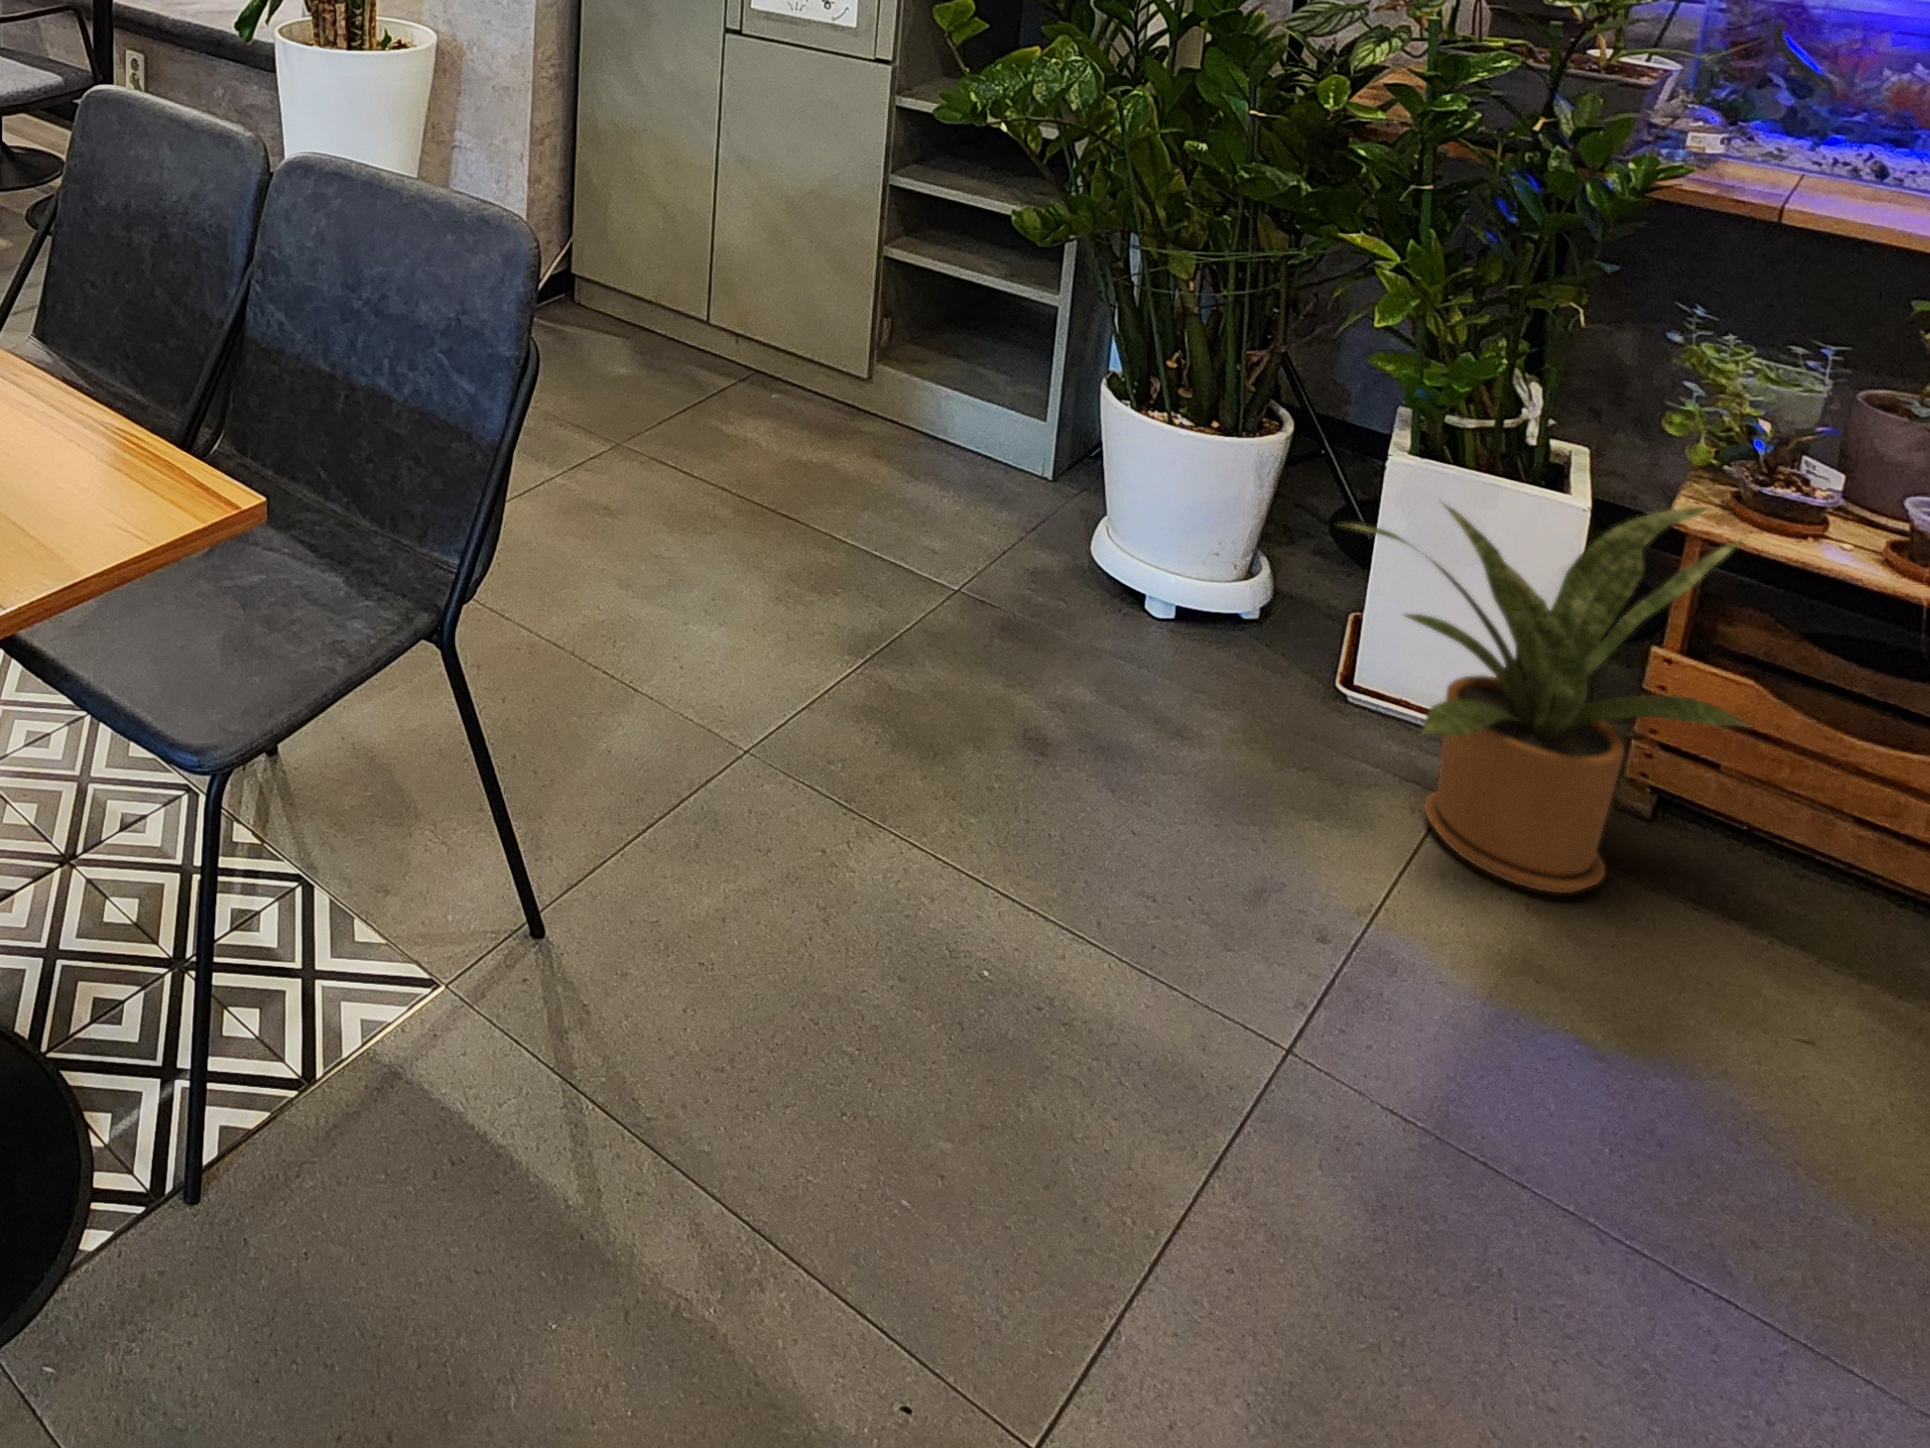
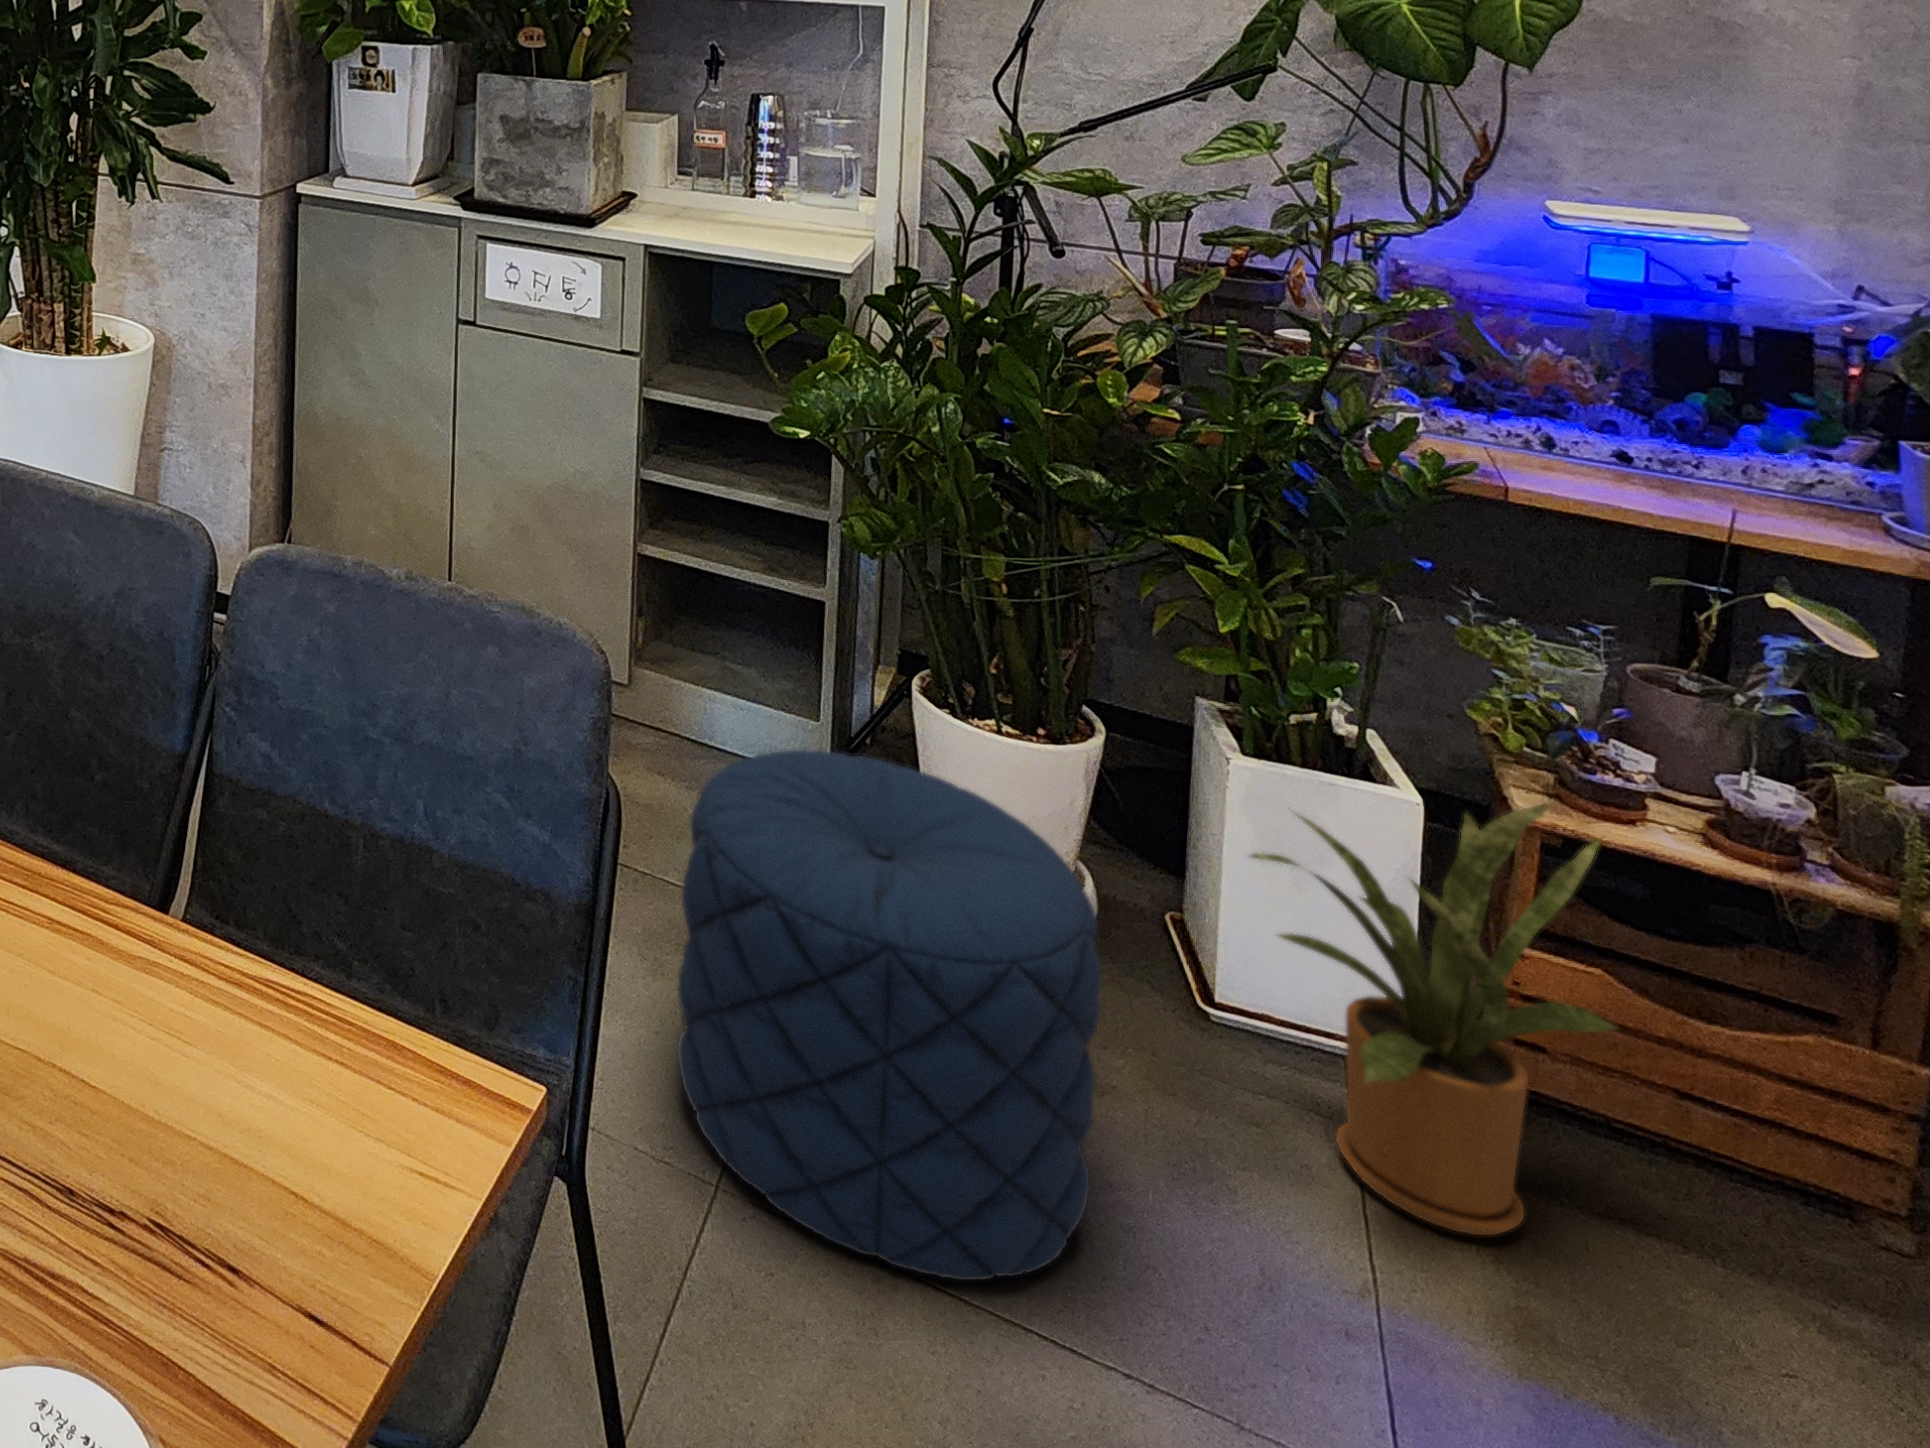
pouf: none [758,406,1154,850] -> present [678,750,1101,1280]

